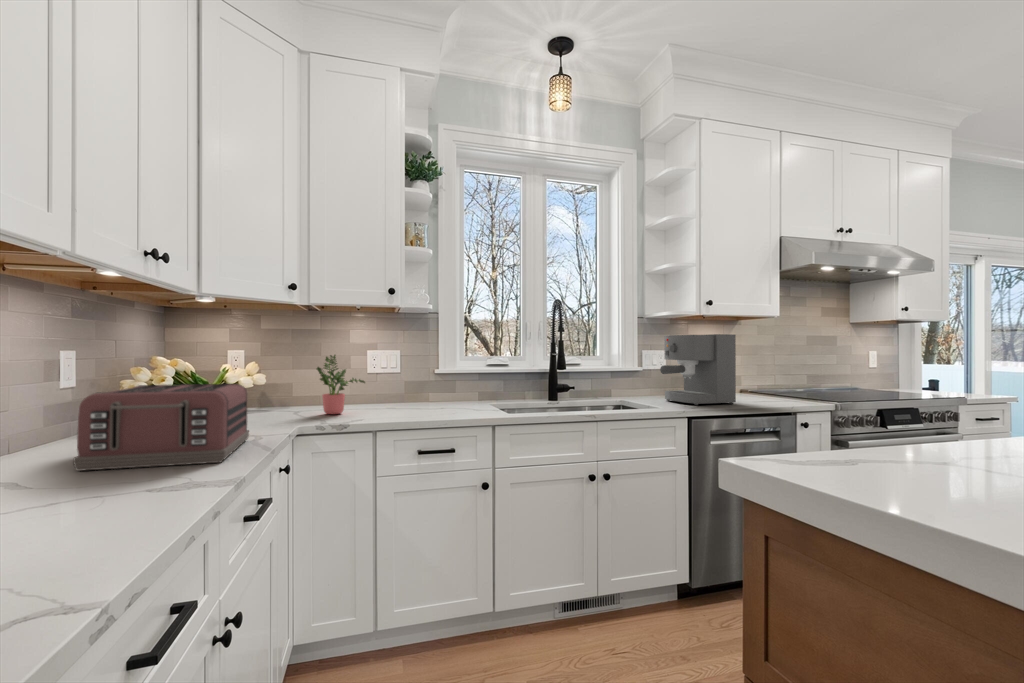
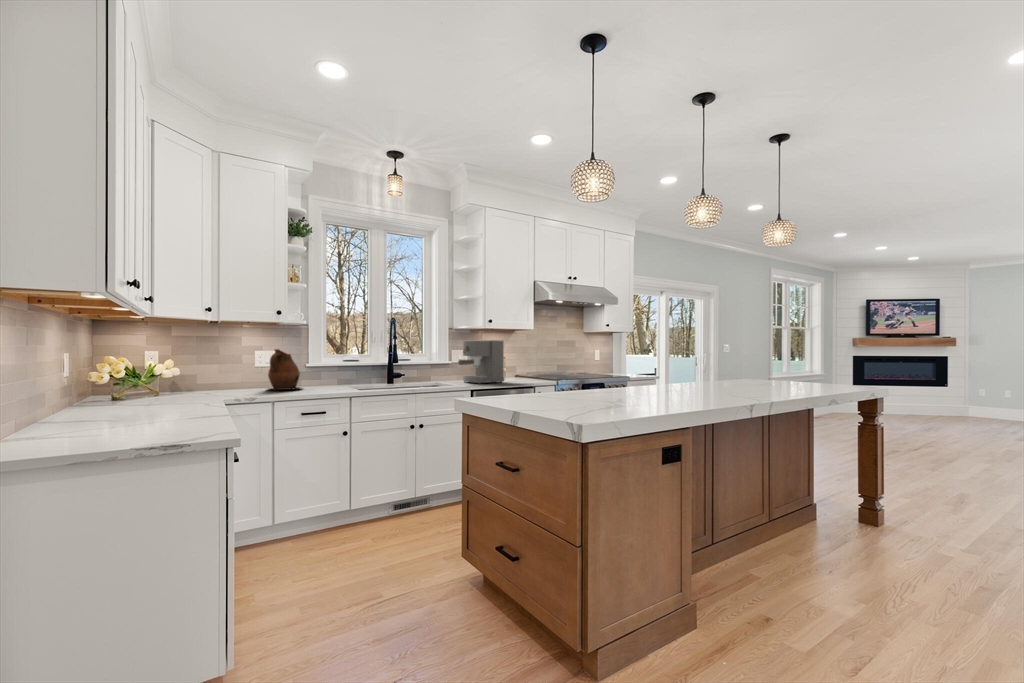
ceramic pitcher: none [376,348,429,409] -> present [268,349,303,390]
potted plant: present [317,355,365,414] -> none [227,354,260,394]
toaster: present [74,384,249,471] -> none [123,371,206,416]

